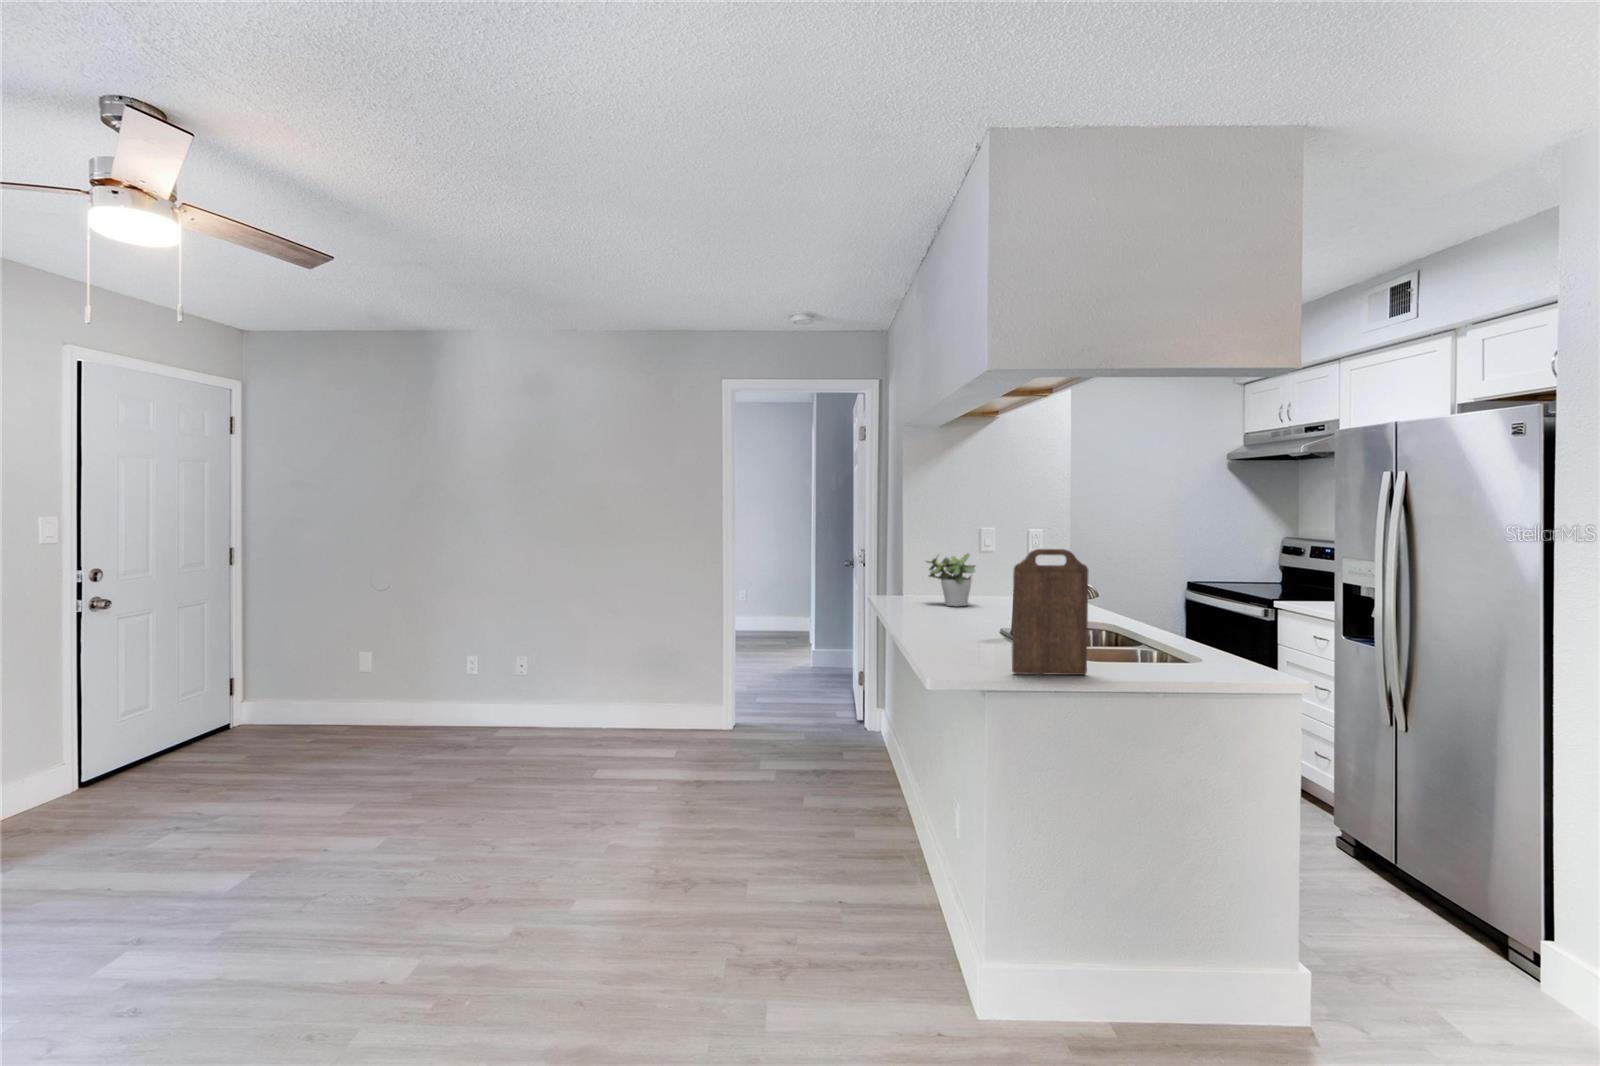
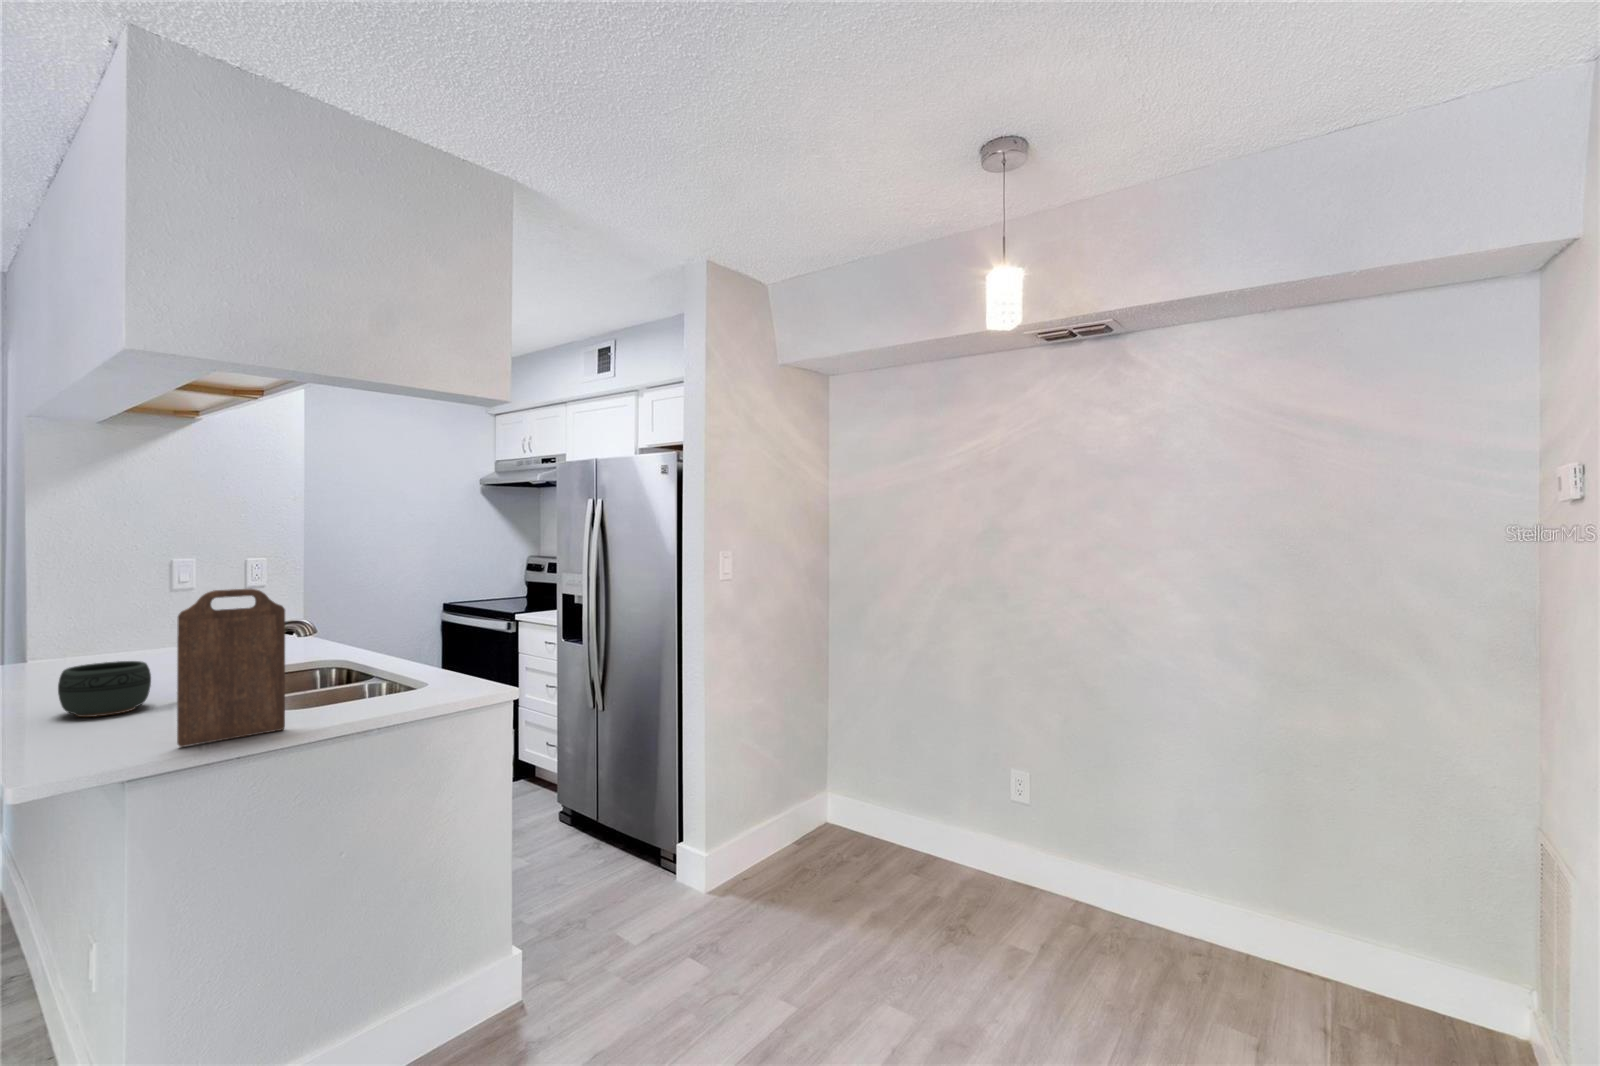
potted plant: present [926,554,975,606] -> none [72,589,160,661]
bowl: none [931,603,984,643] -> present [58,661,151,717]

